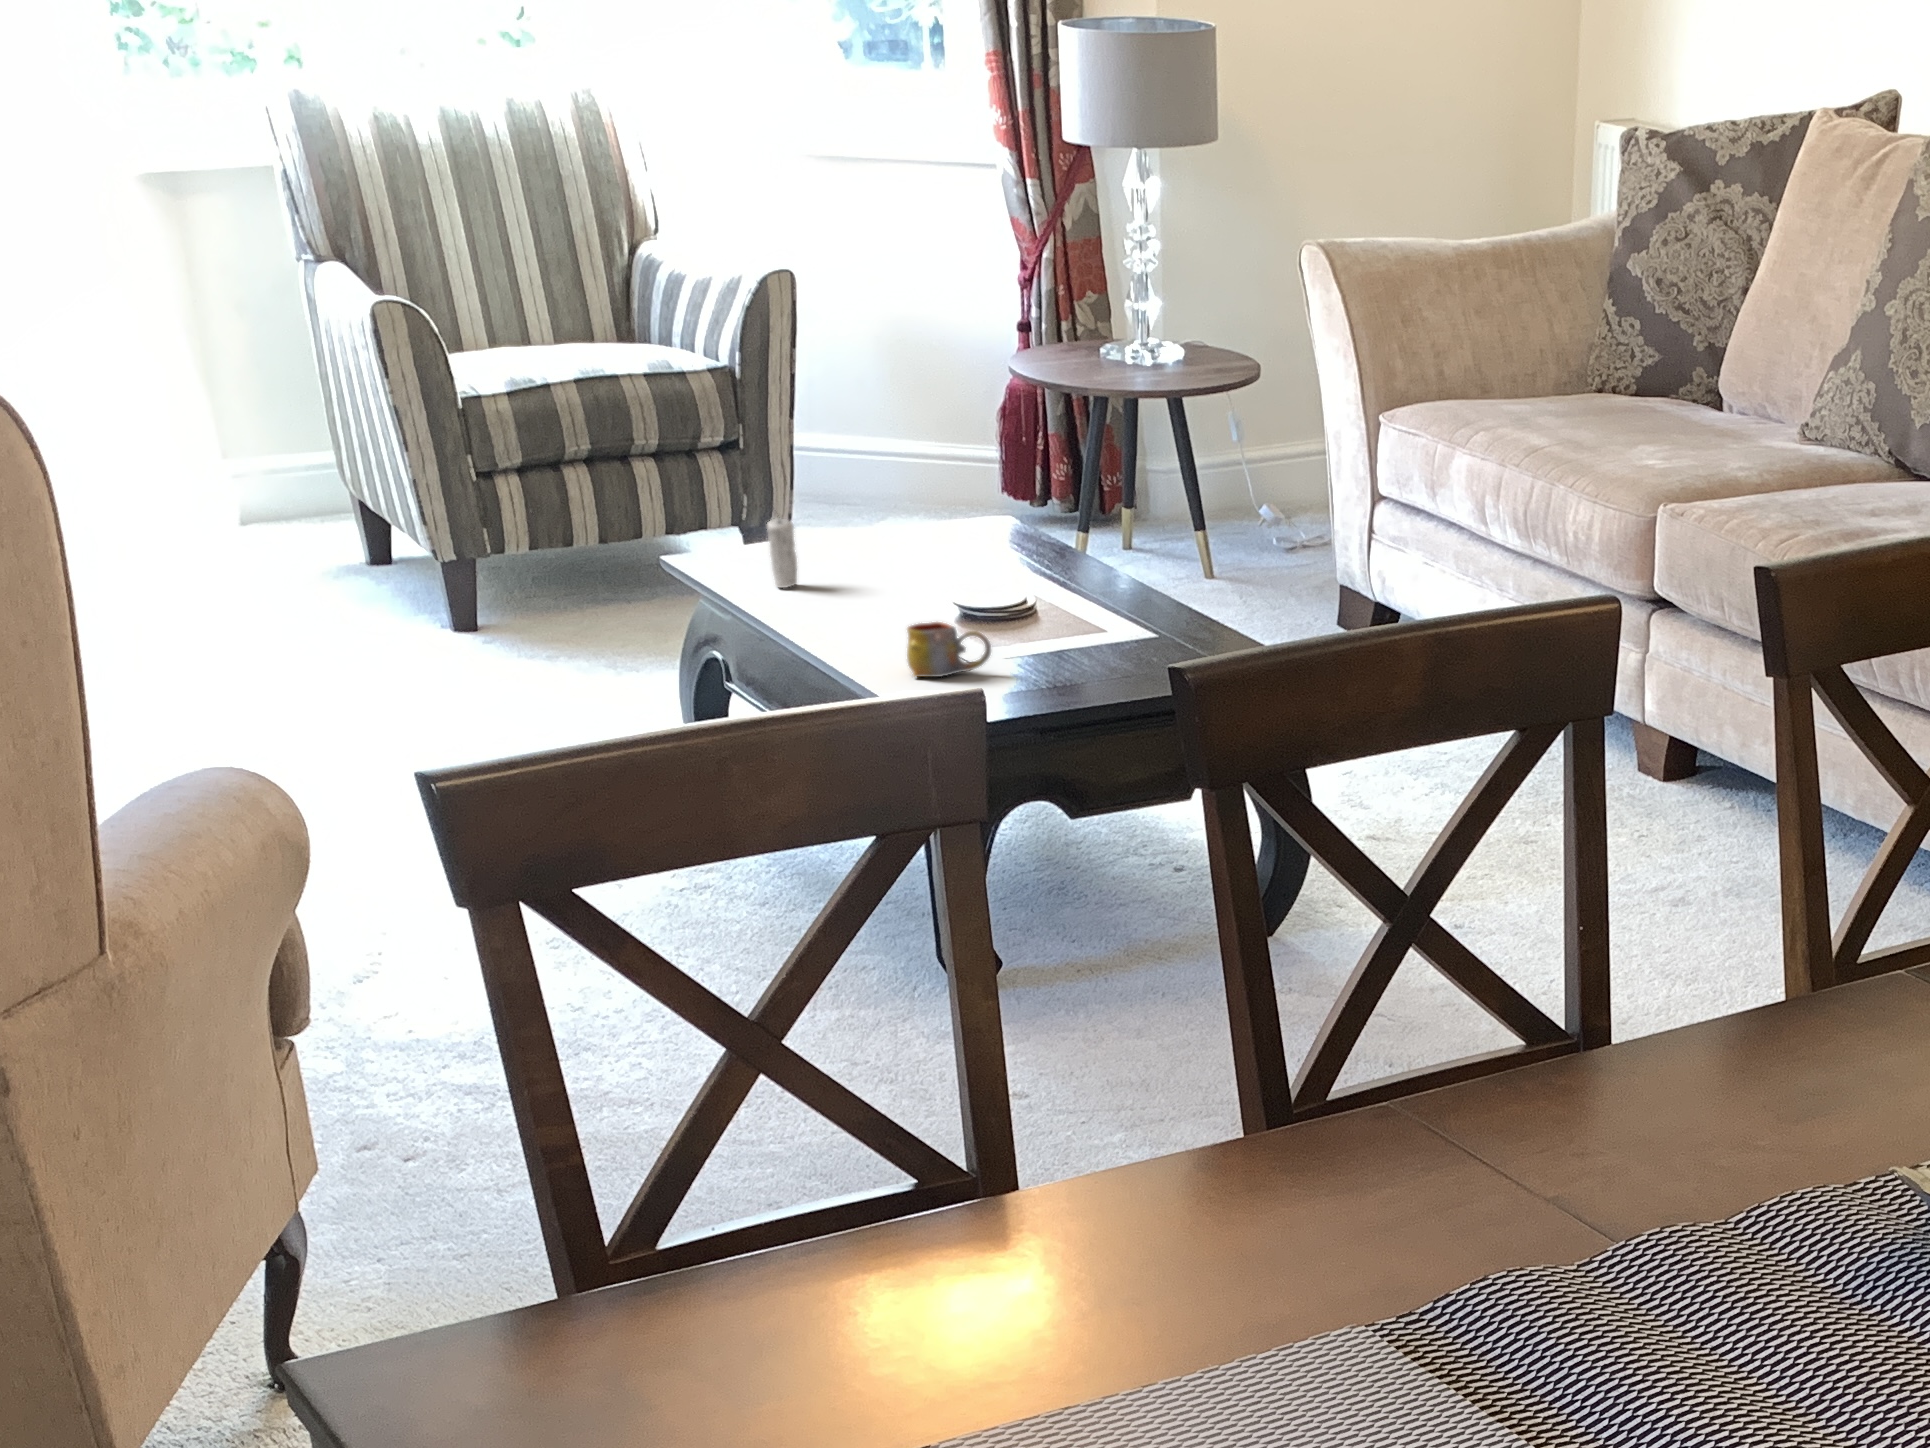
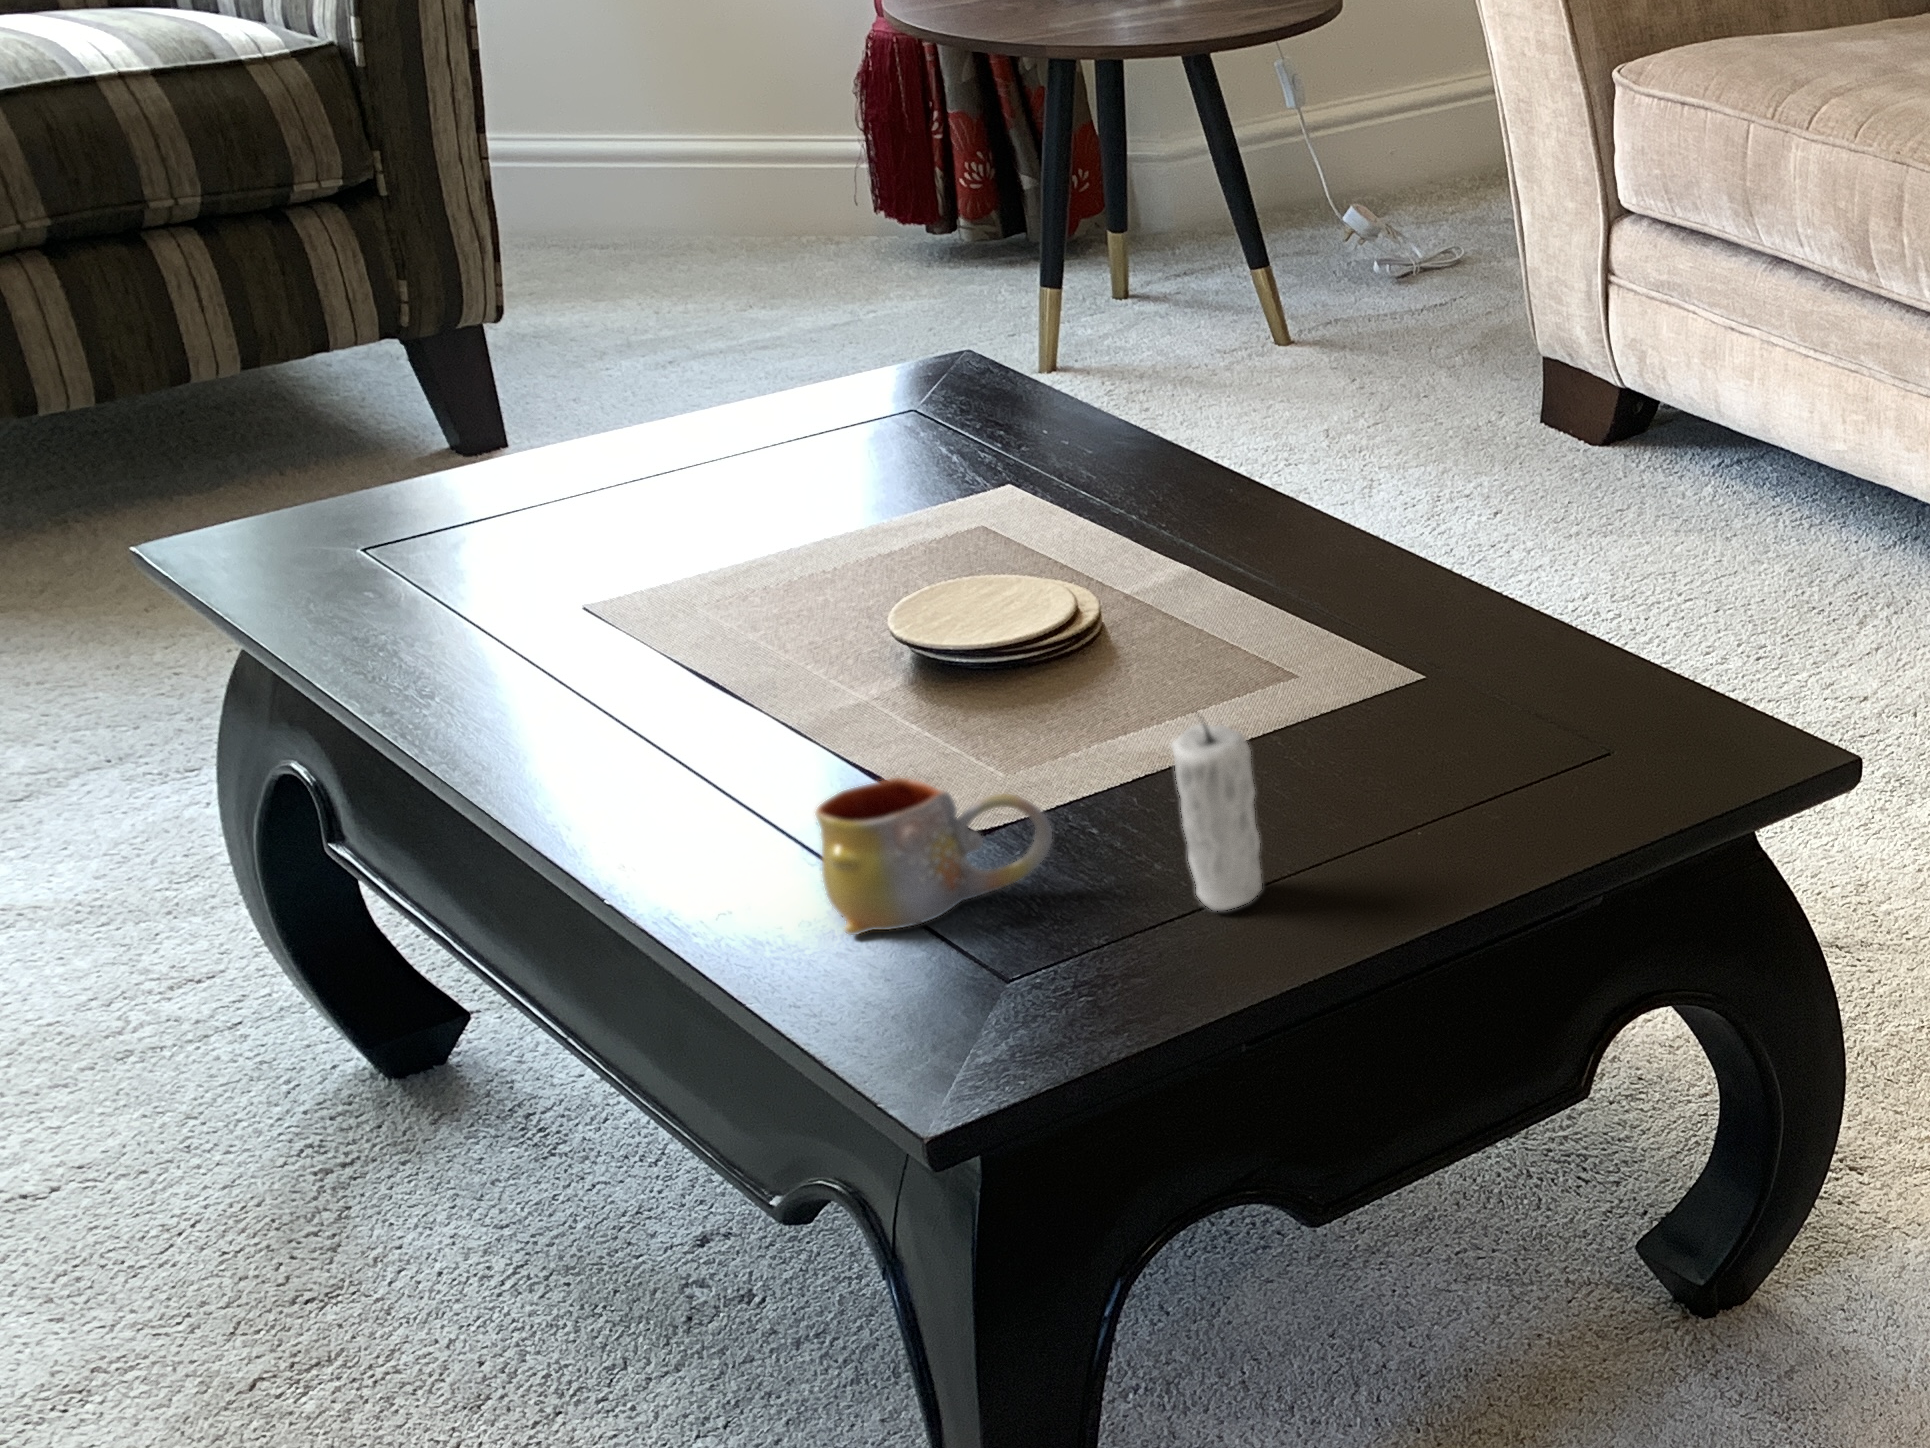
candle: present [767,518,797,588] -> present [1171,711,1262,910]

